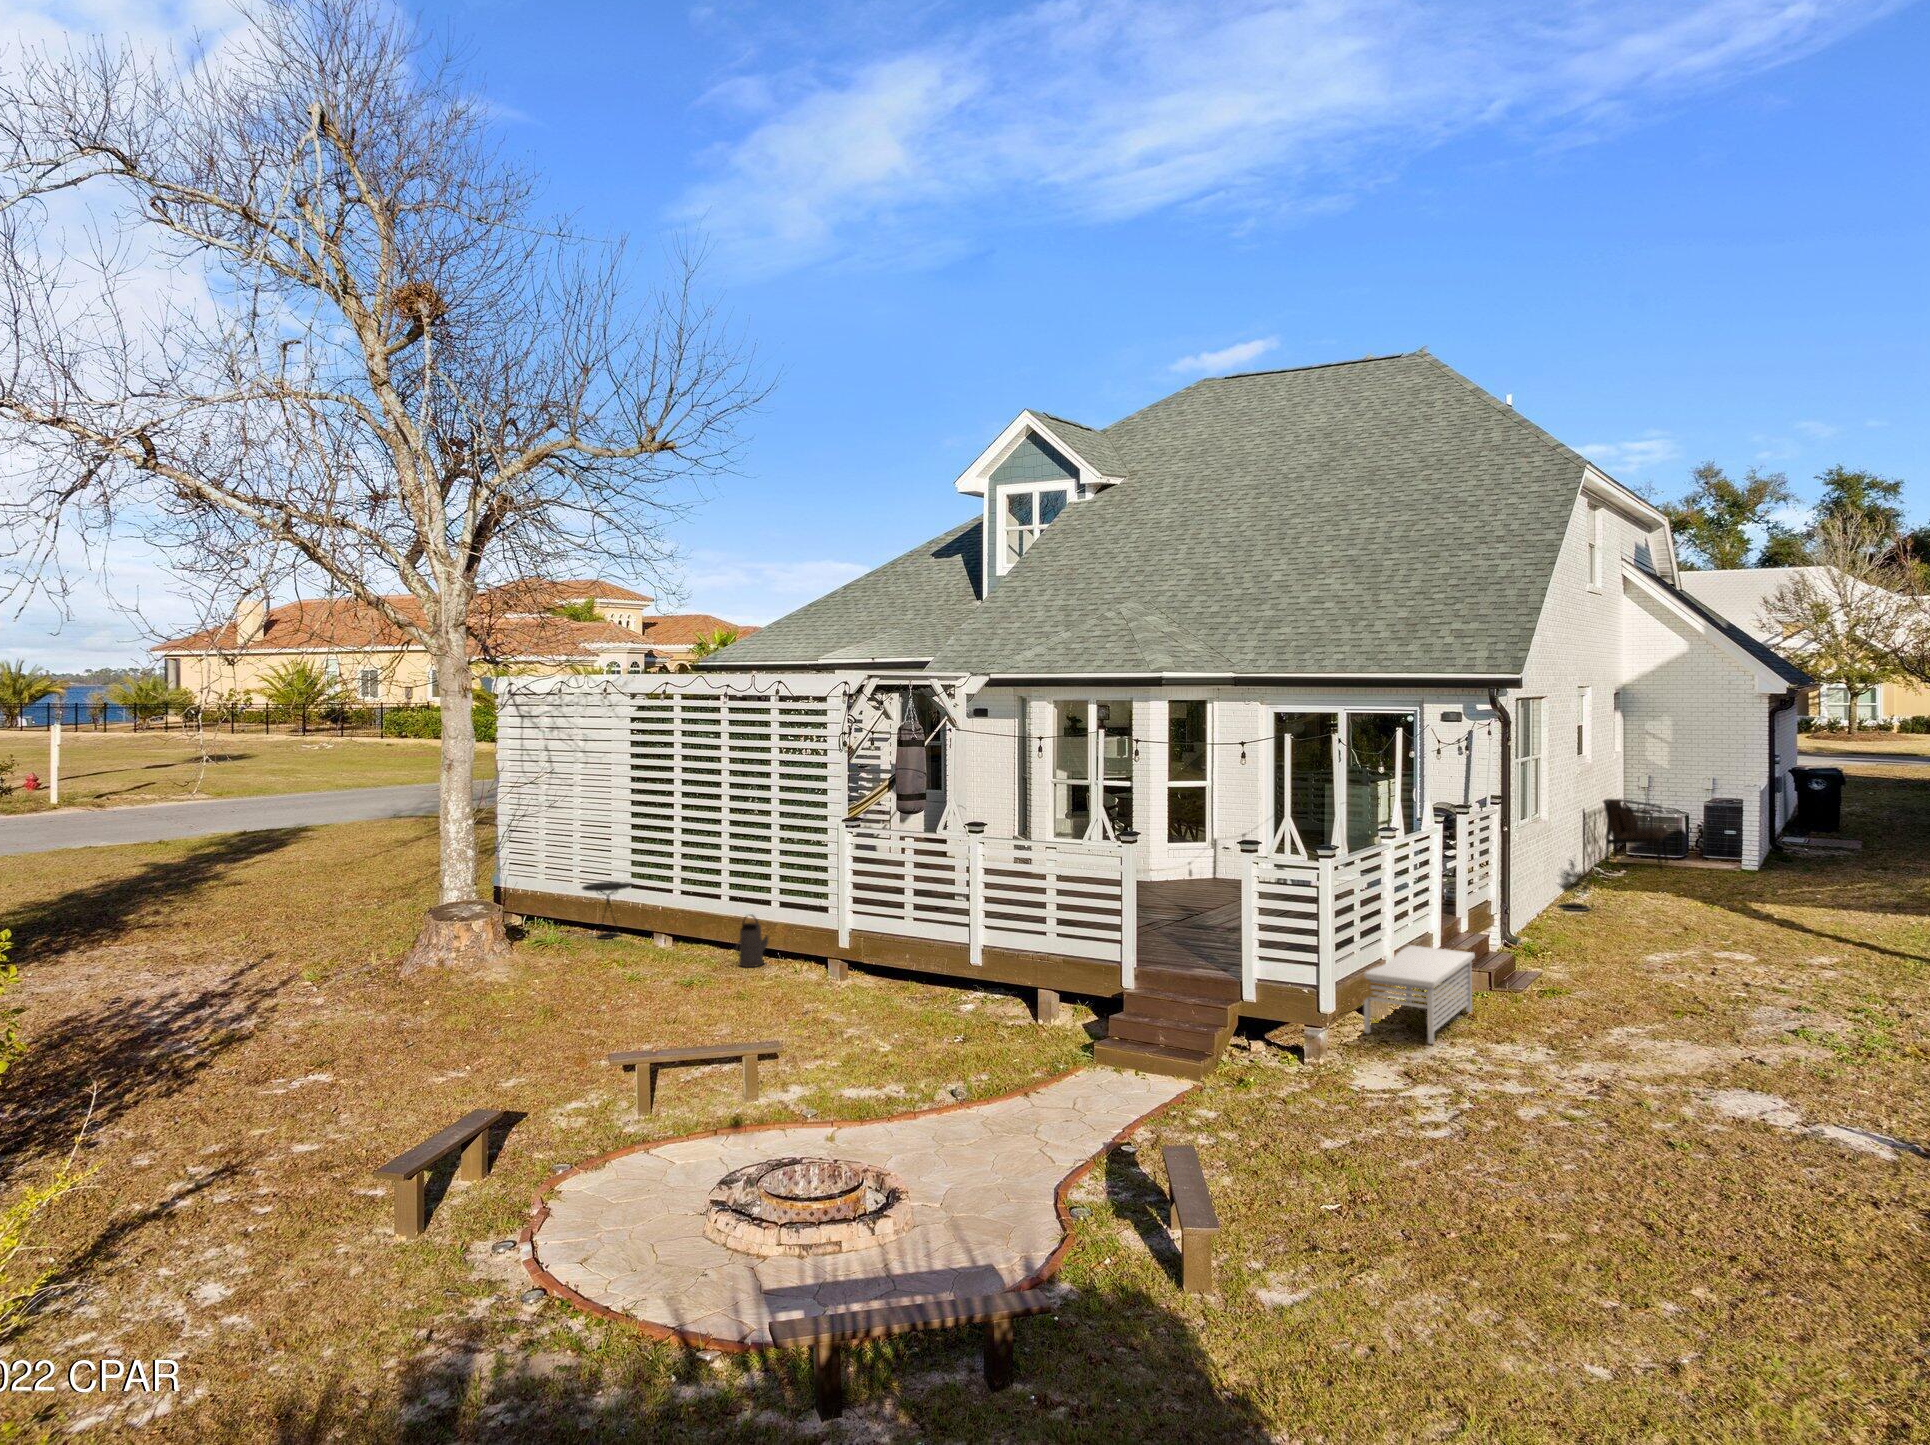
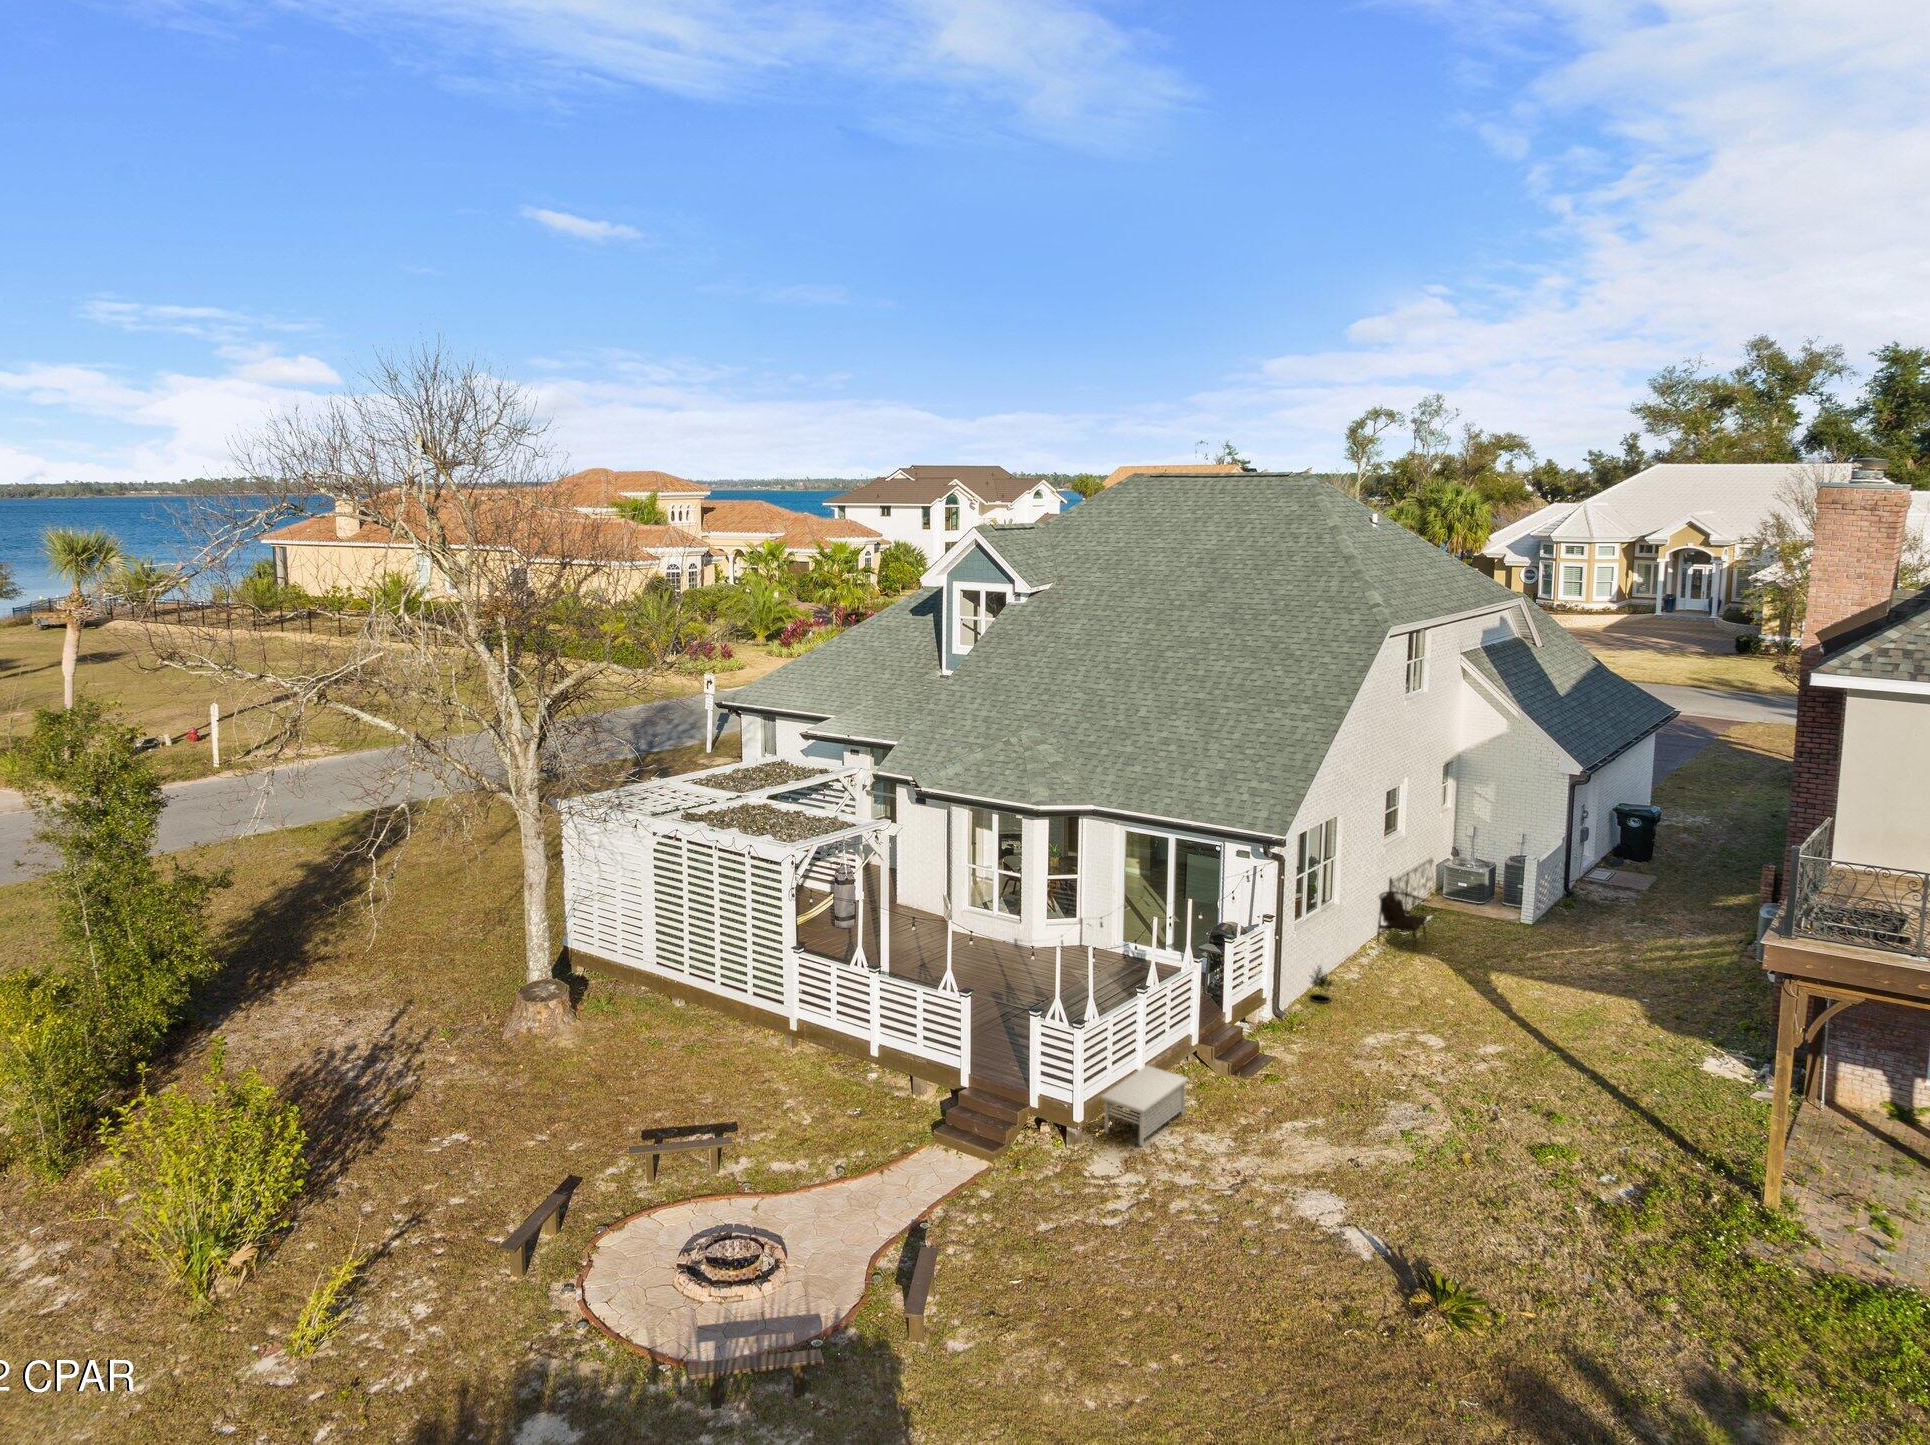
side table: present [582,882,633,939] -> none [621,959,656,1002]
watering can: present [735,915,769,967] -> none [720,1001,751,1040]

